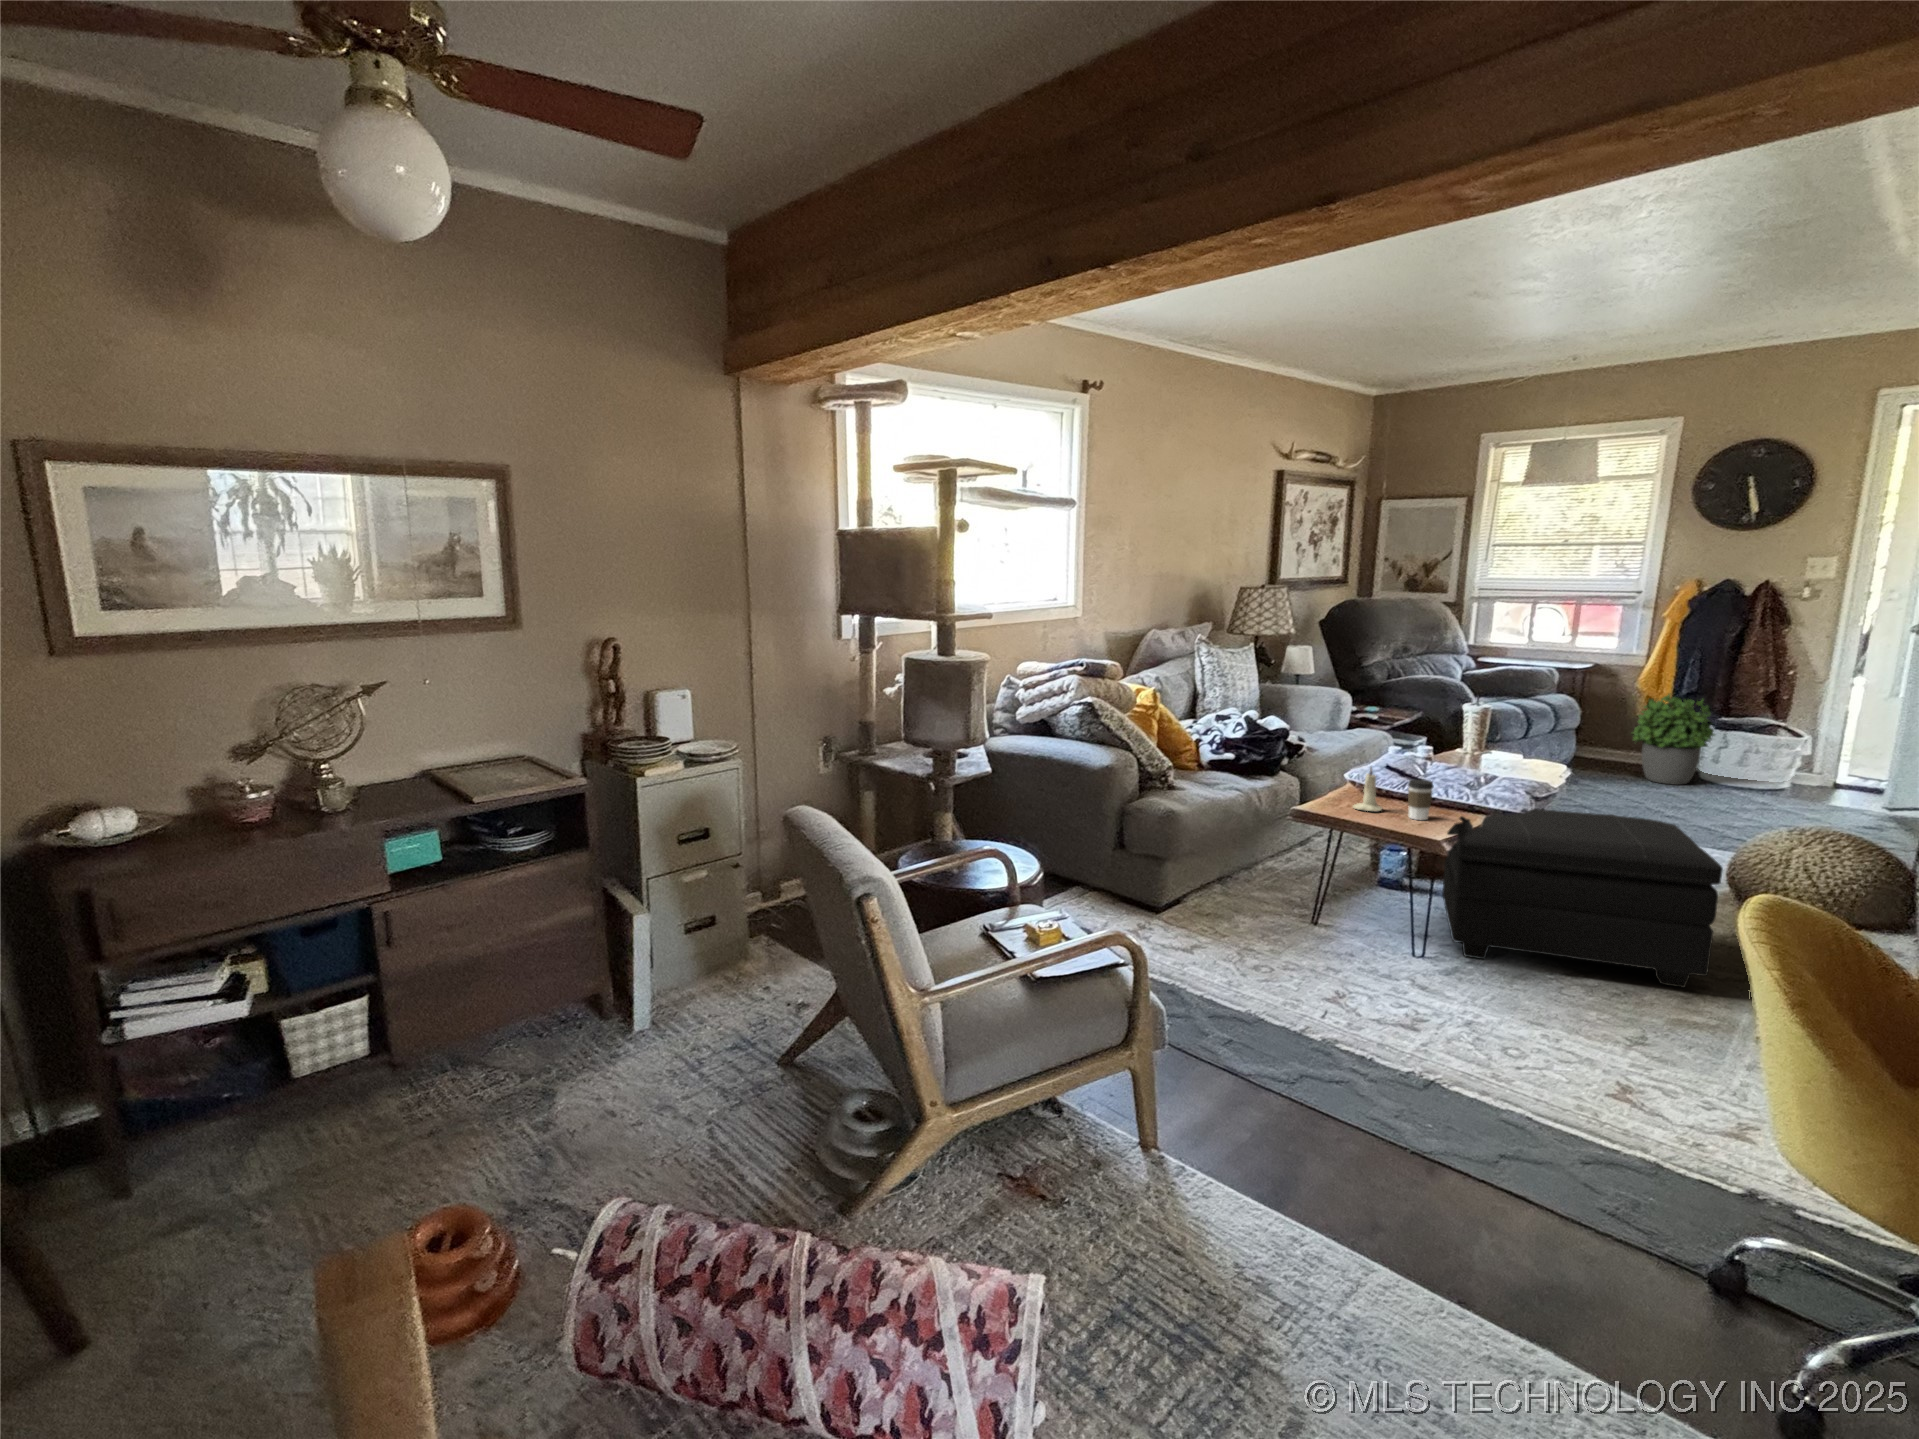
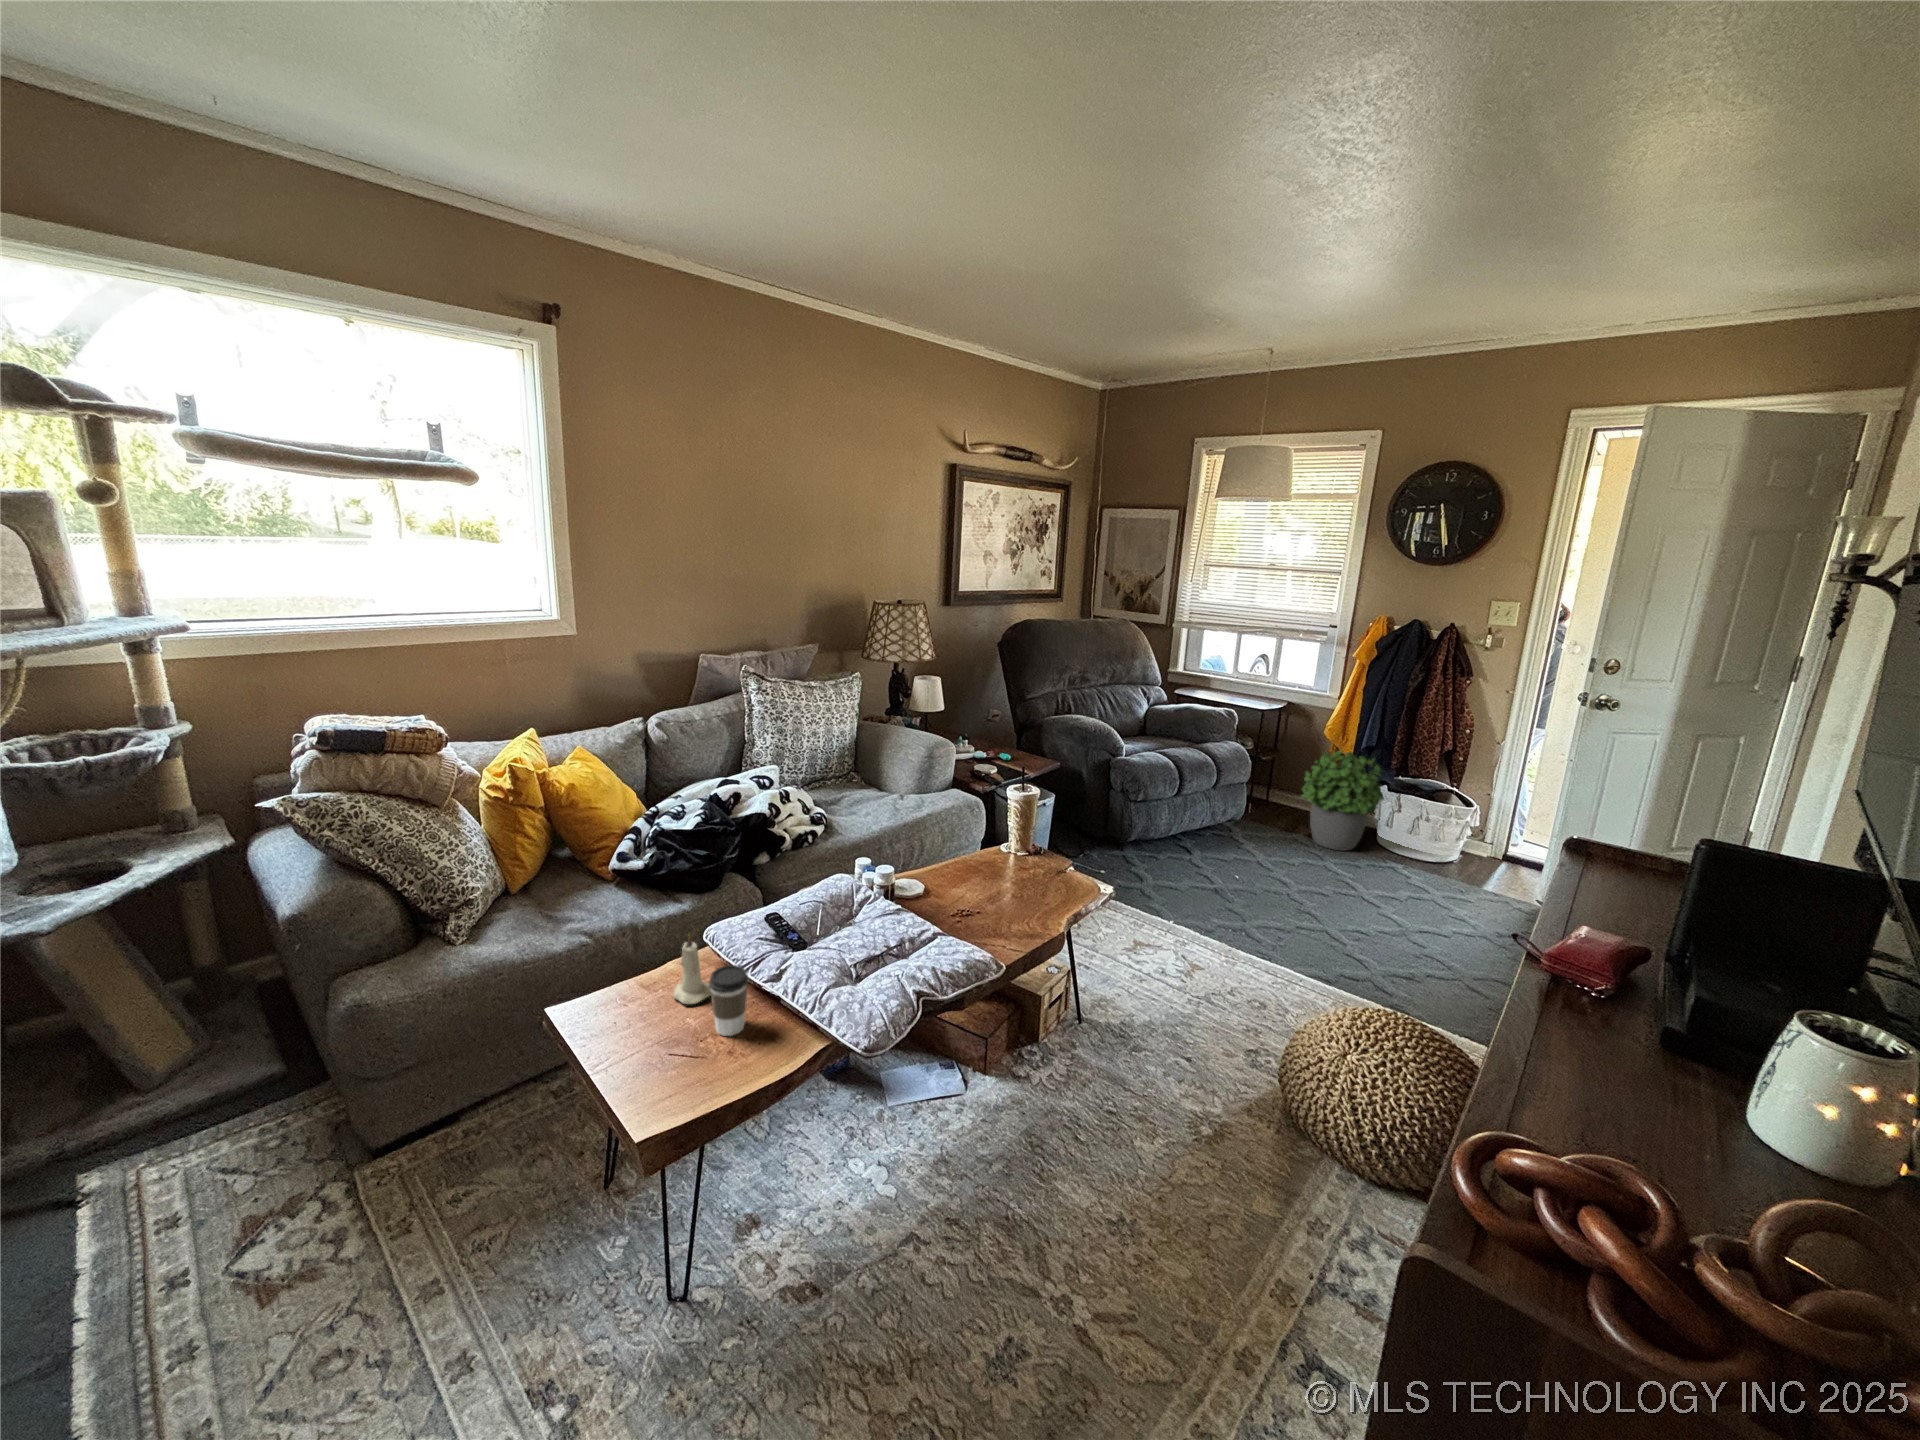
footstool: present [1442,809,1723,988] -> none [760,969,1137,1357]

